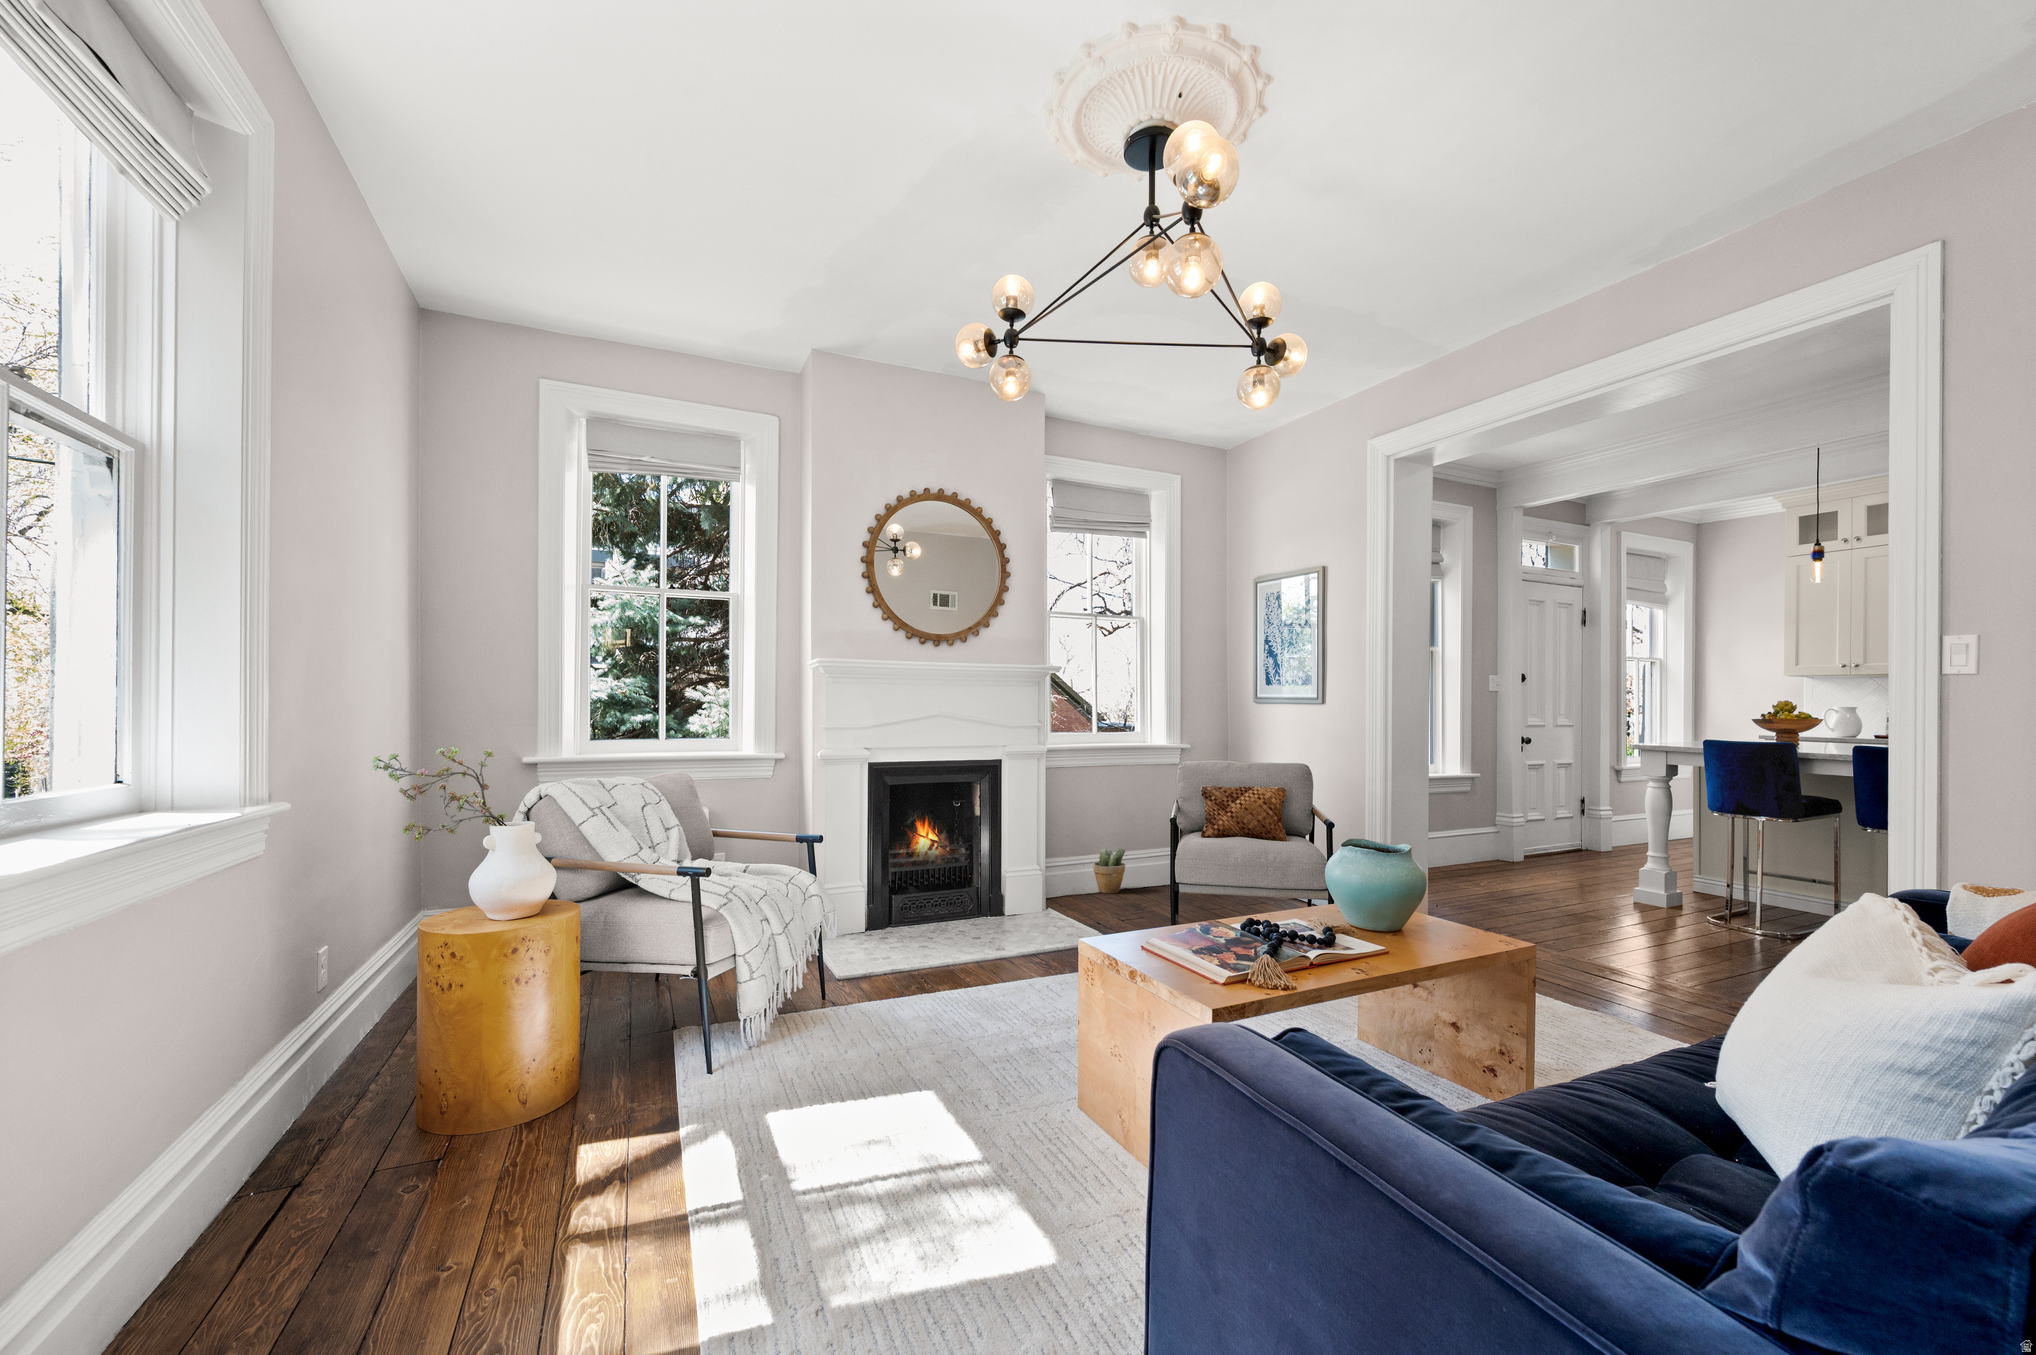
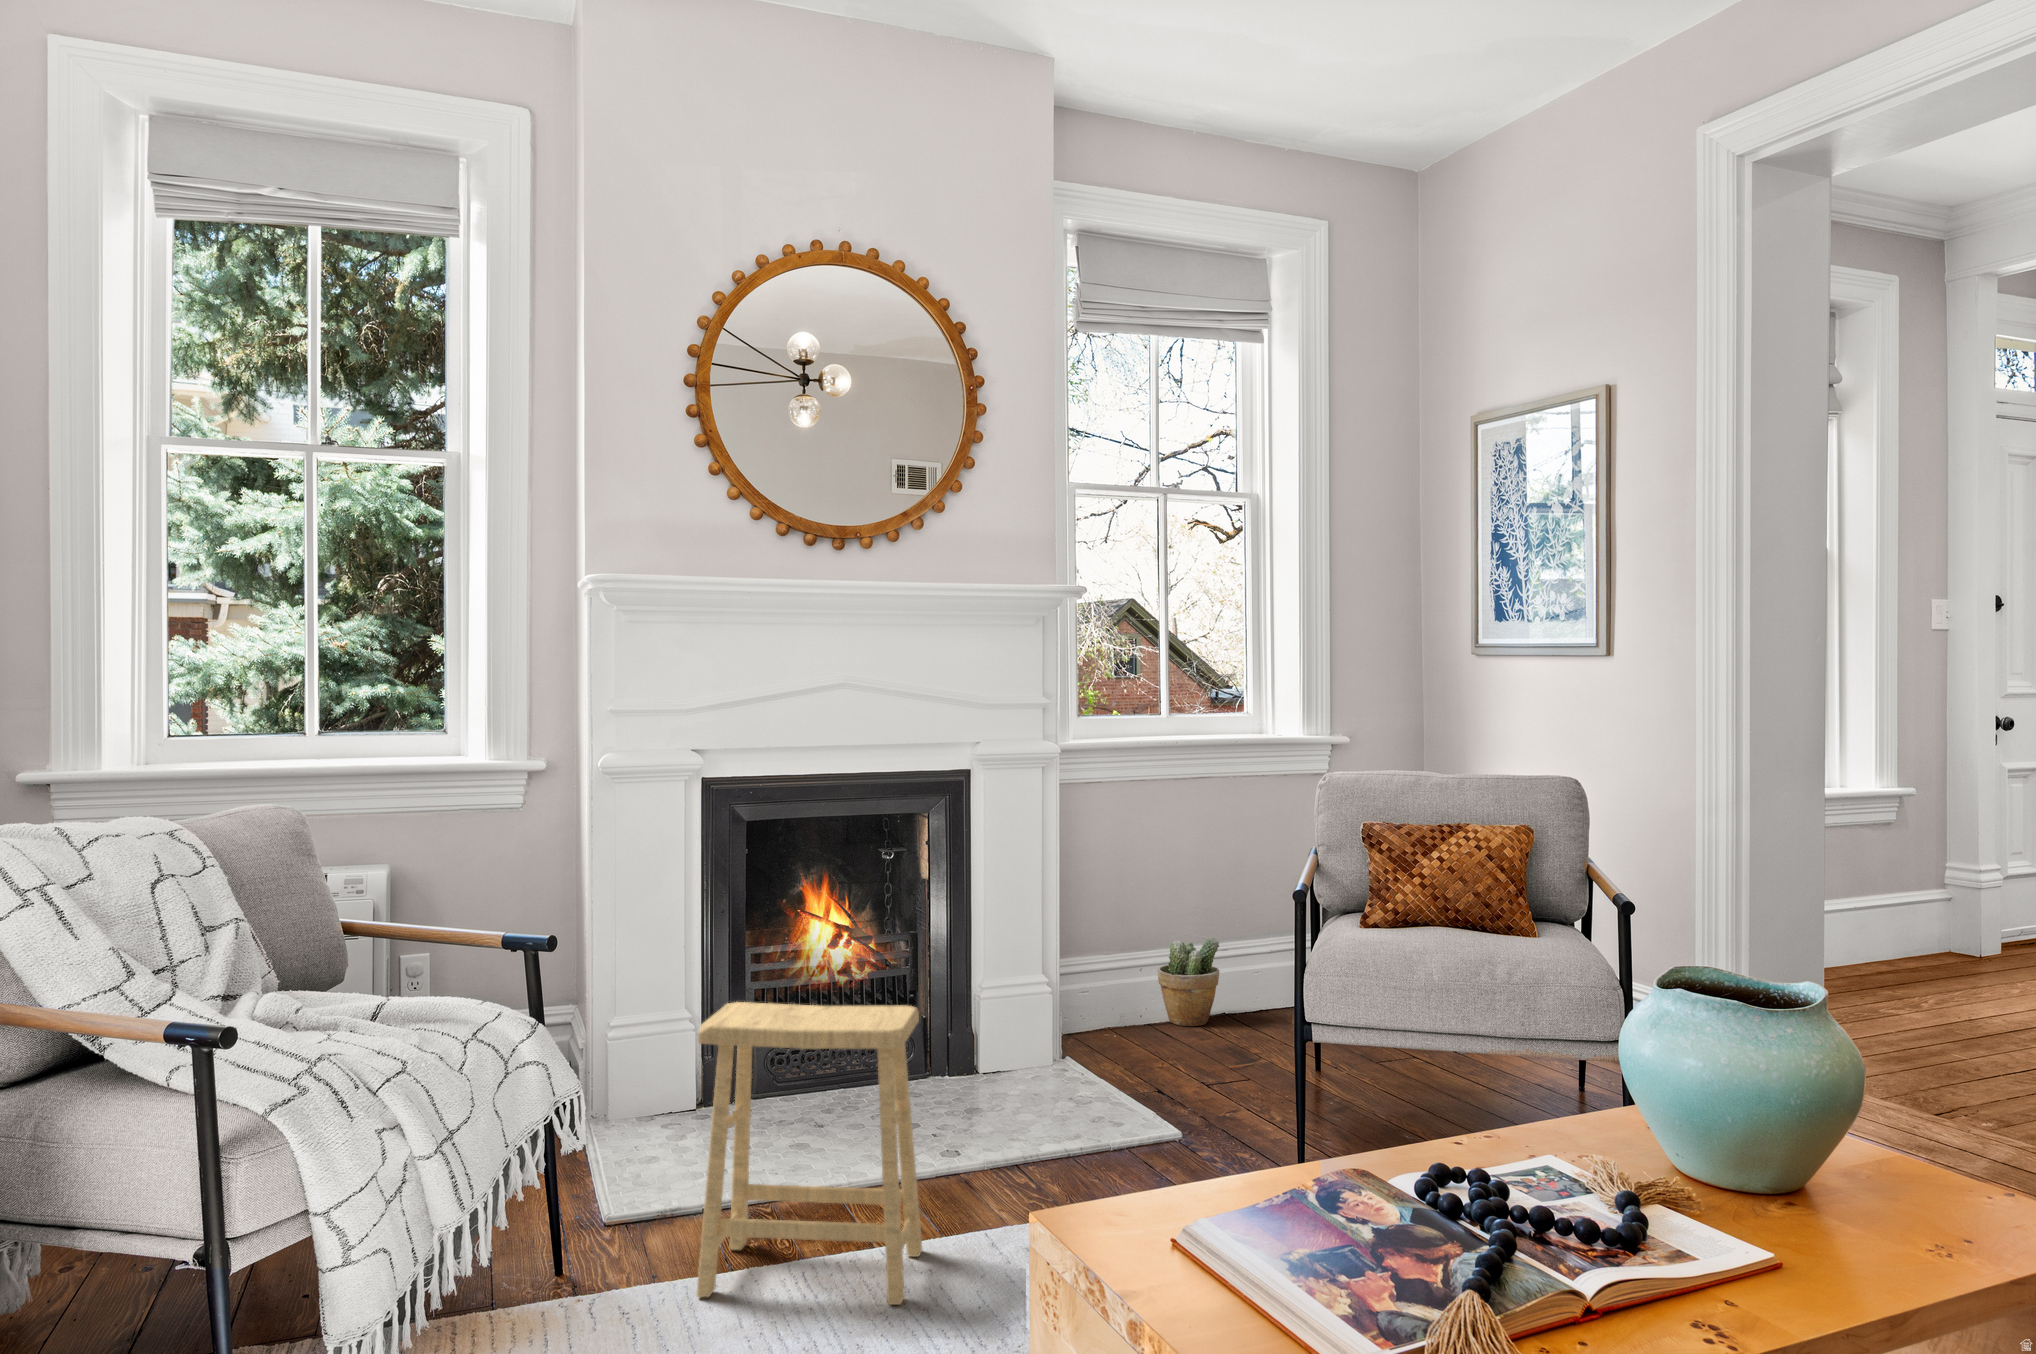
footstool: none [897,866,999,1007] -> present [697,1002,922,1305]

